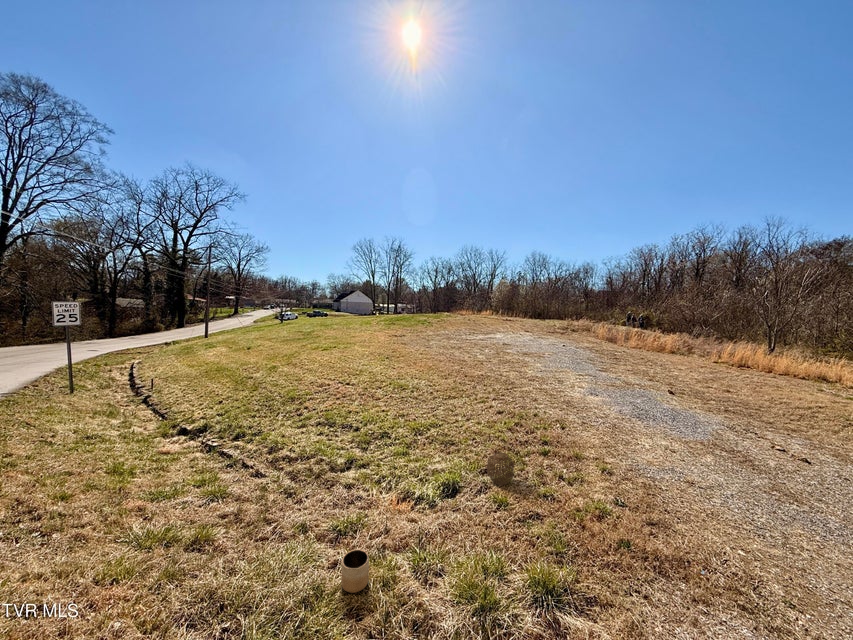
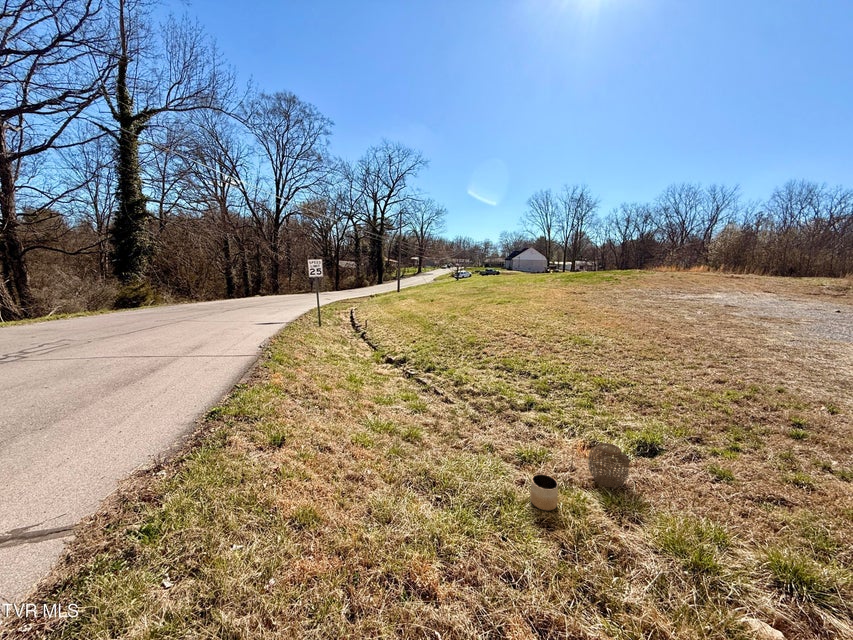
woven basket: present [487,452,514,485] -> present [588,443,629,487]

